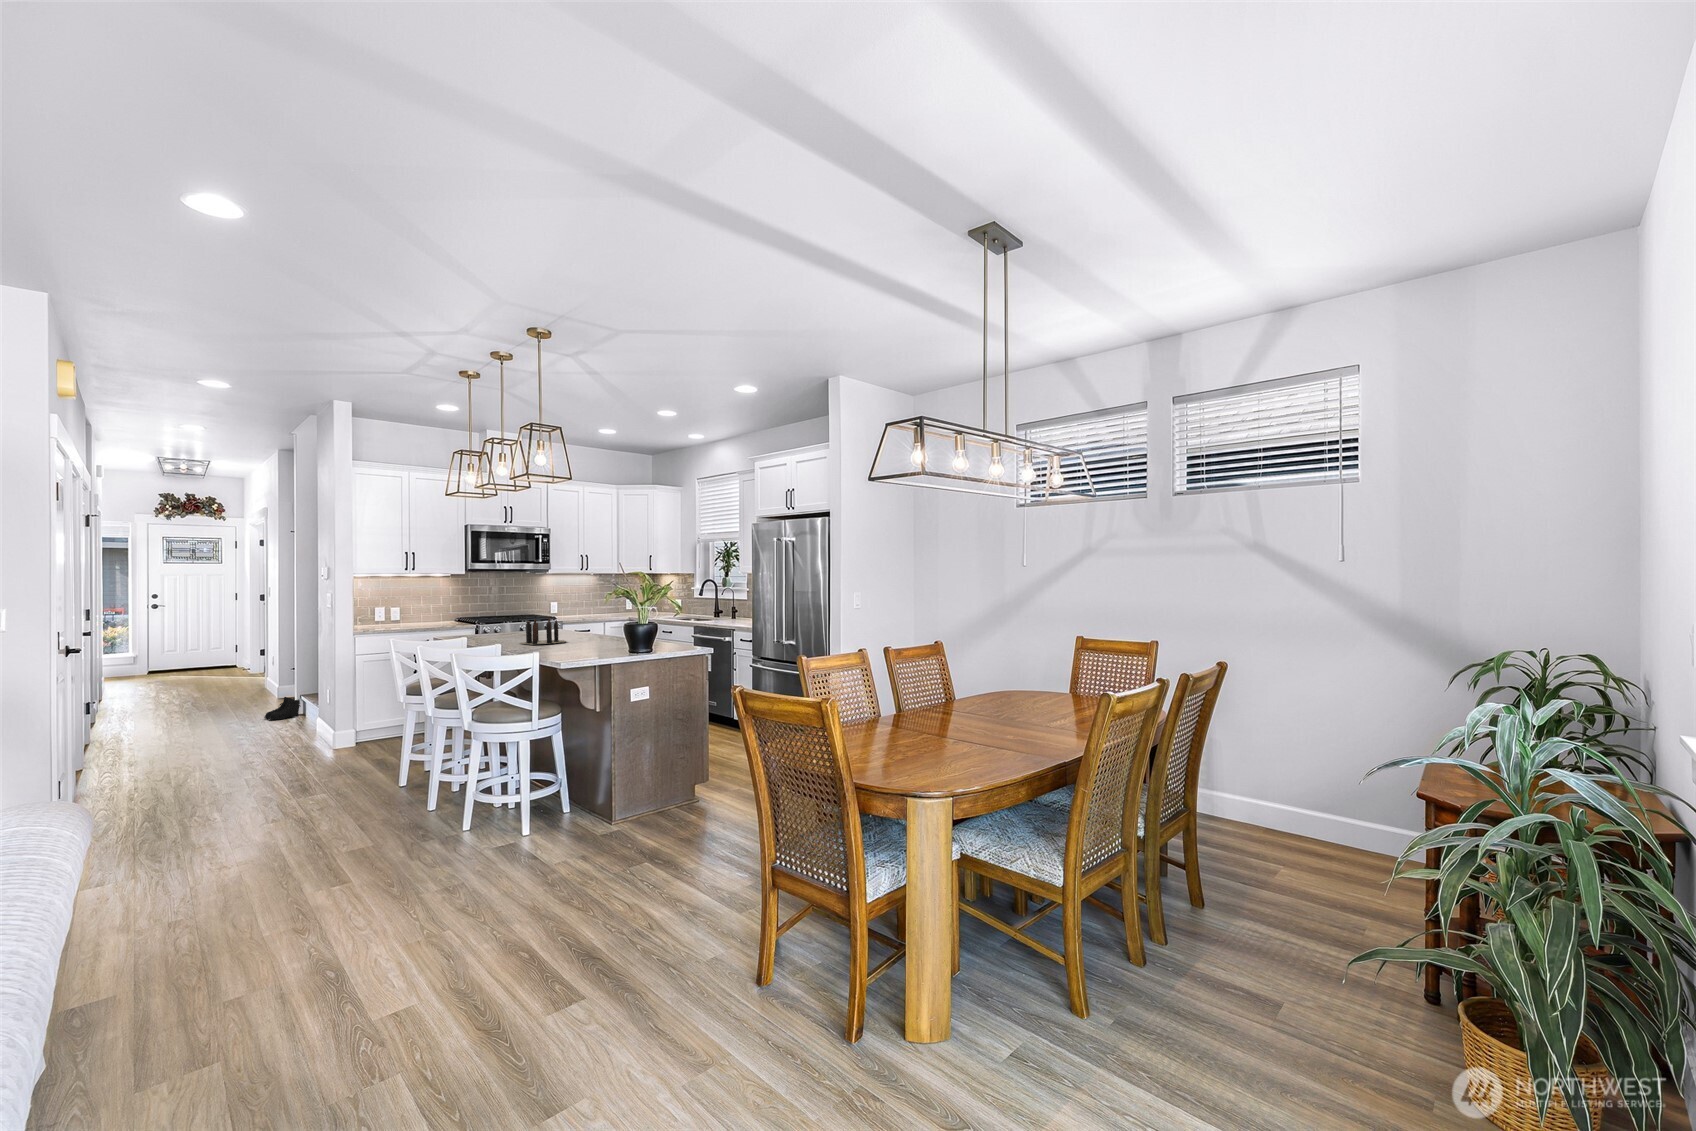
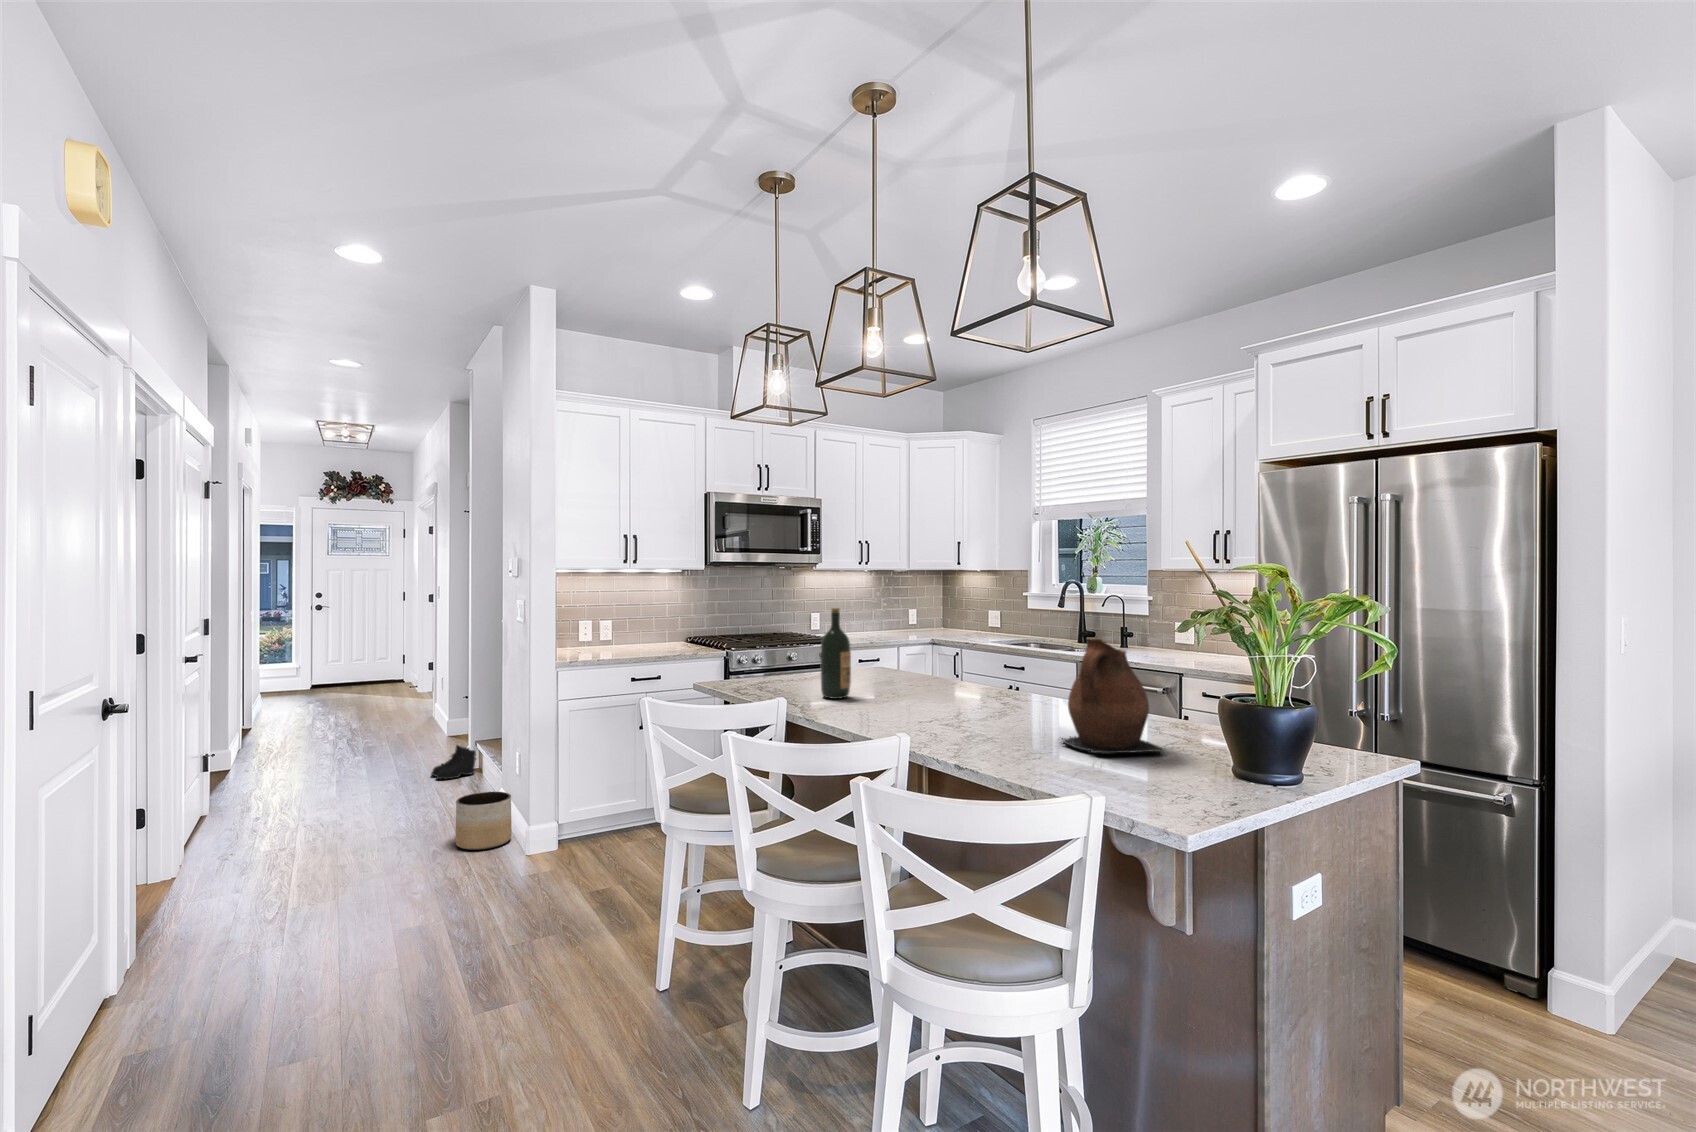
wine bottle: none [494,593,511,639] -> present [821,608,851,699]
ceramic pitcher: none [579,602,620,650] -> present [1062,638,1164,754]
candle: present [521,618,566,645] -> none [883,662,986,724]
planter: none [284,715,324,749] -> present [455,792,512,850]

